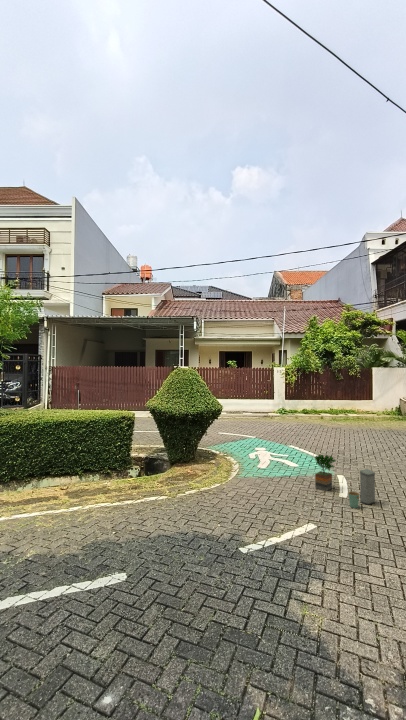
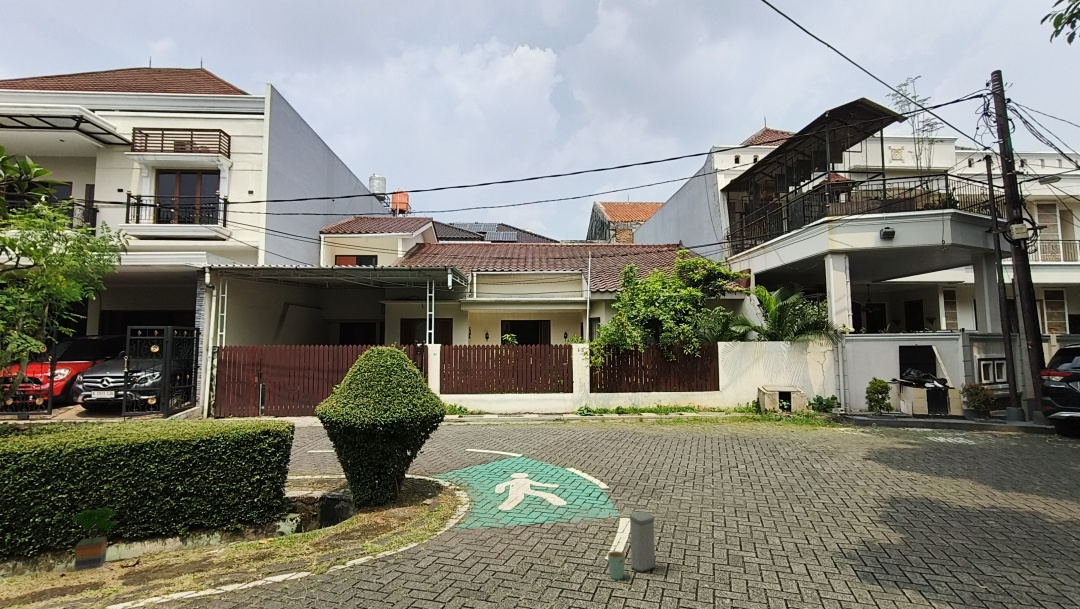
potted tree: present [315,455,336,491] -> present [73,508,116,571]

